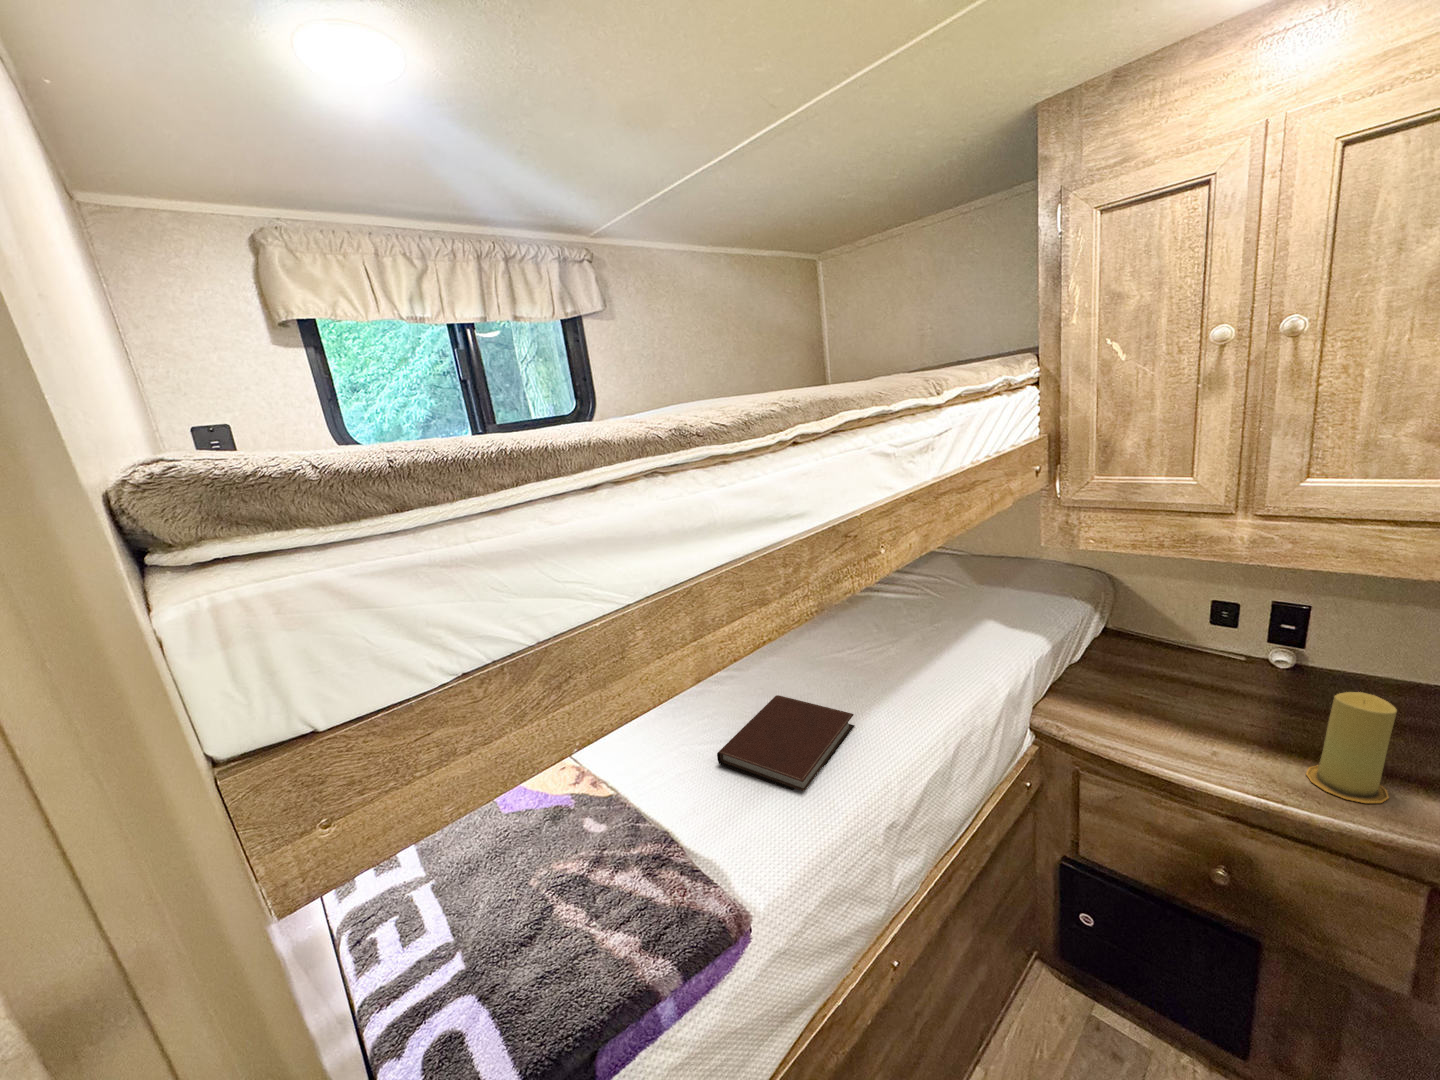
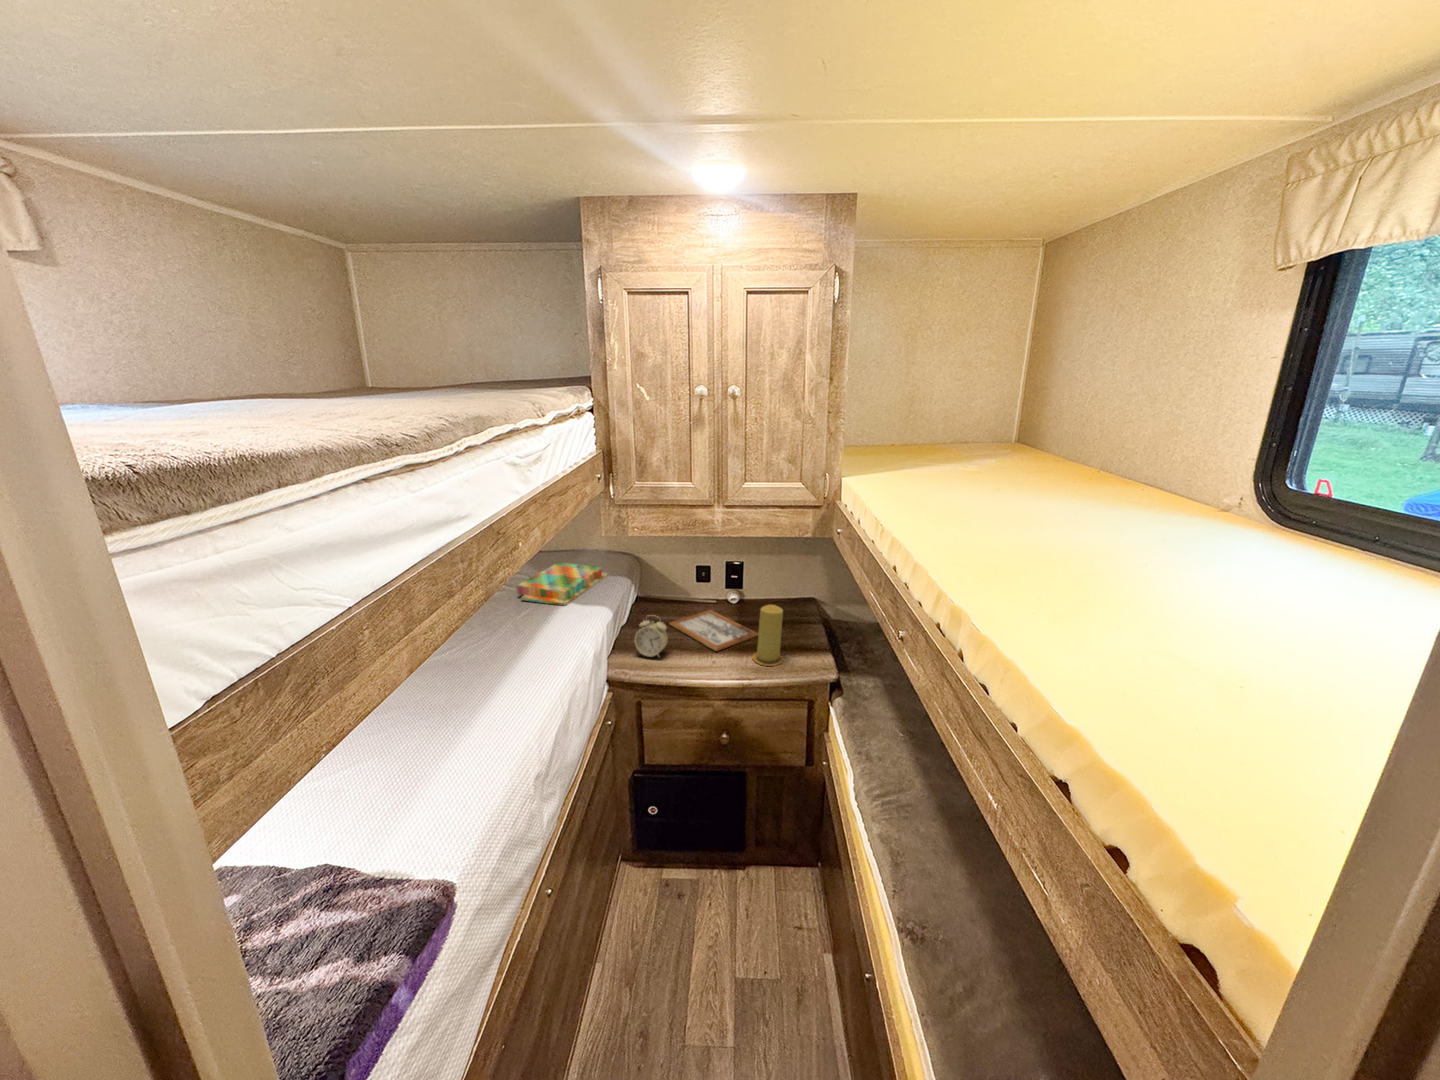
board game: none [934,571,1056,625] -> present [517,562,608,606]
alarm clock: none [1078,659,1135,722] -> present [634,620,668,657]
picture frame: none [1146,670,1332,740] -> present [669,610,758,651]
notebook: present [717,695,855,791] -> none [352,699,488,789]

